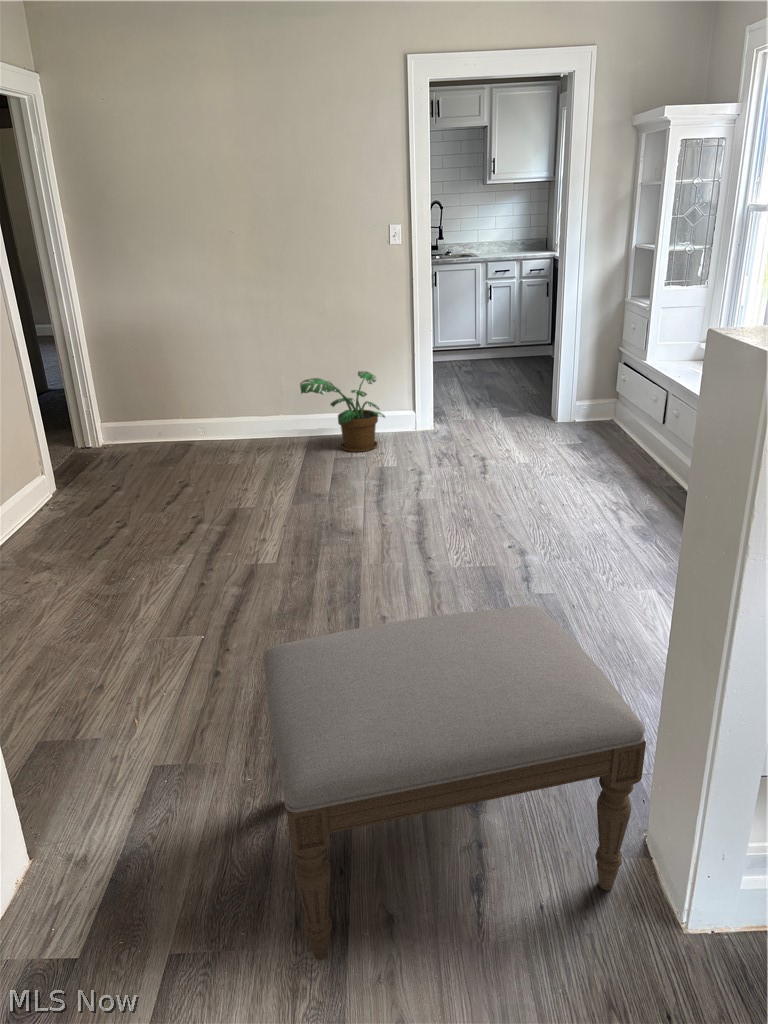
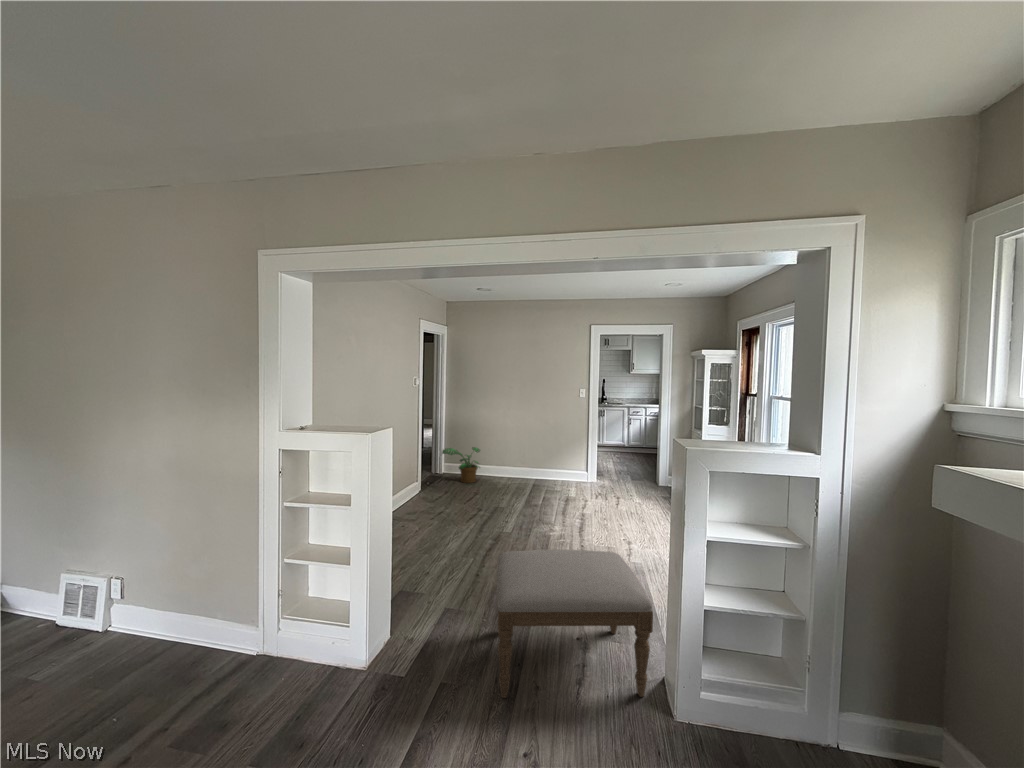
potted plant: present [300,371,385,452] -> present [442,447,480,483]

